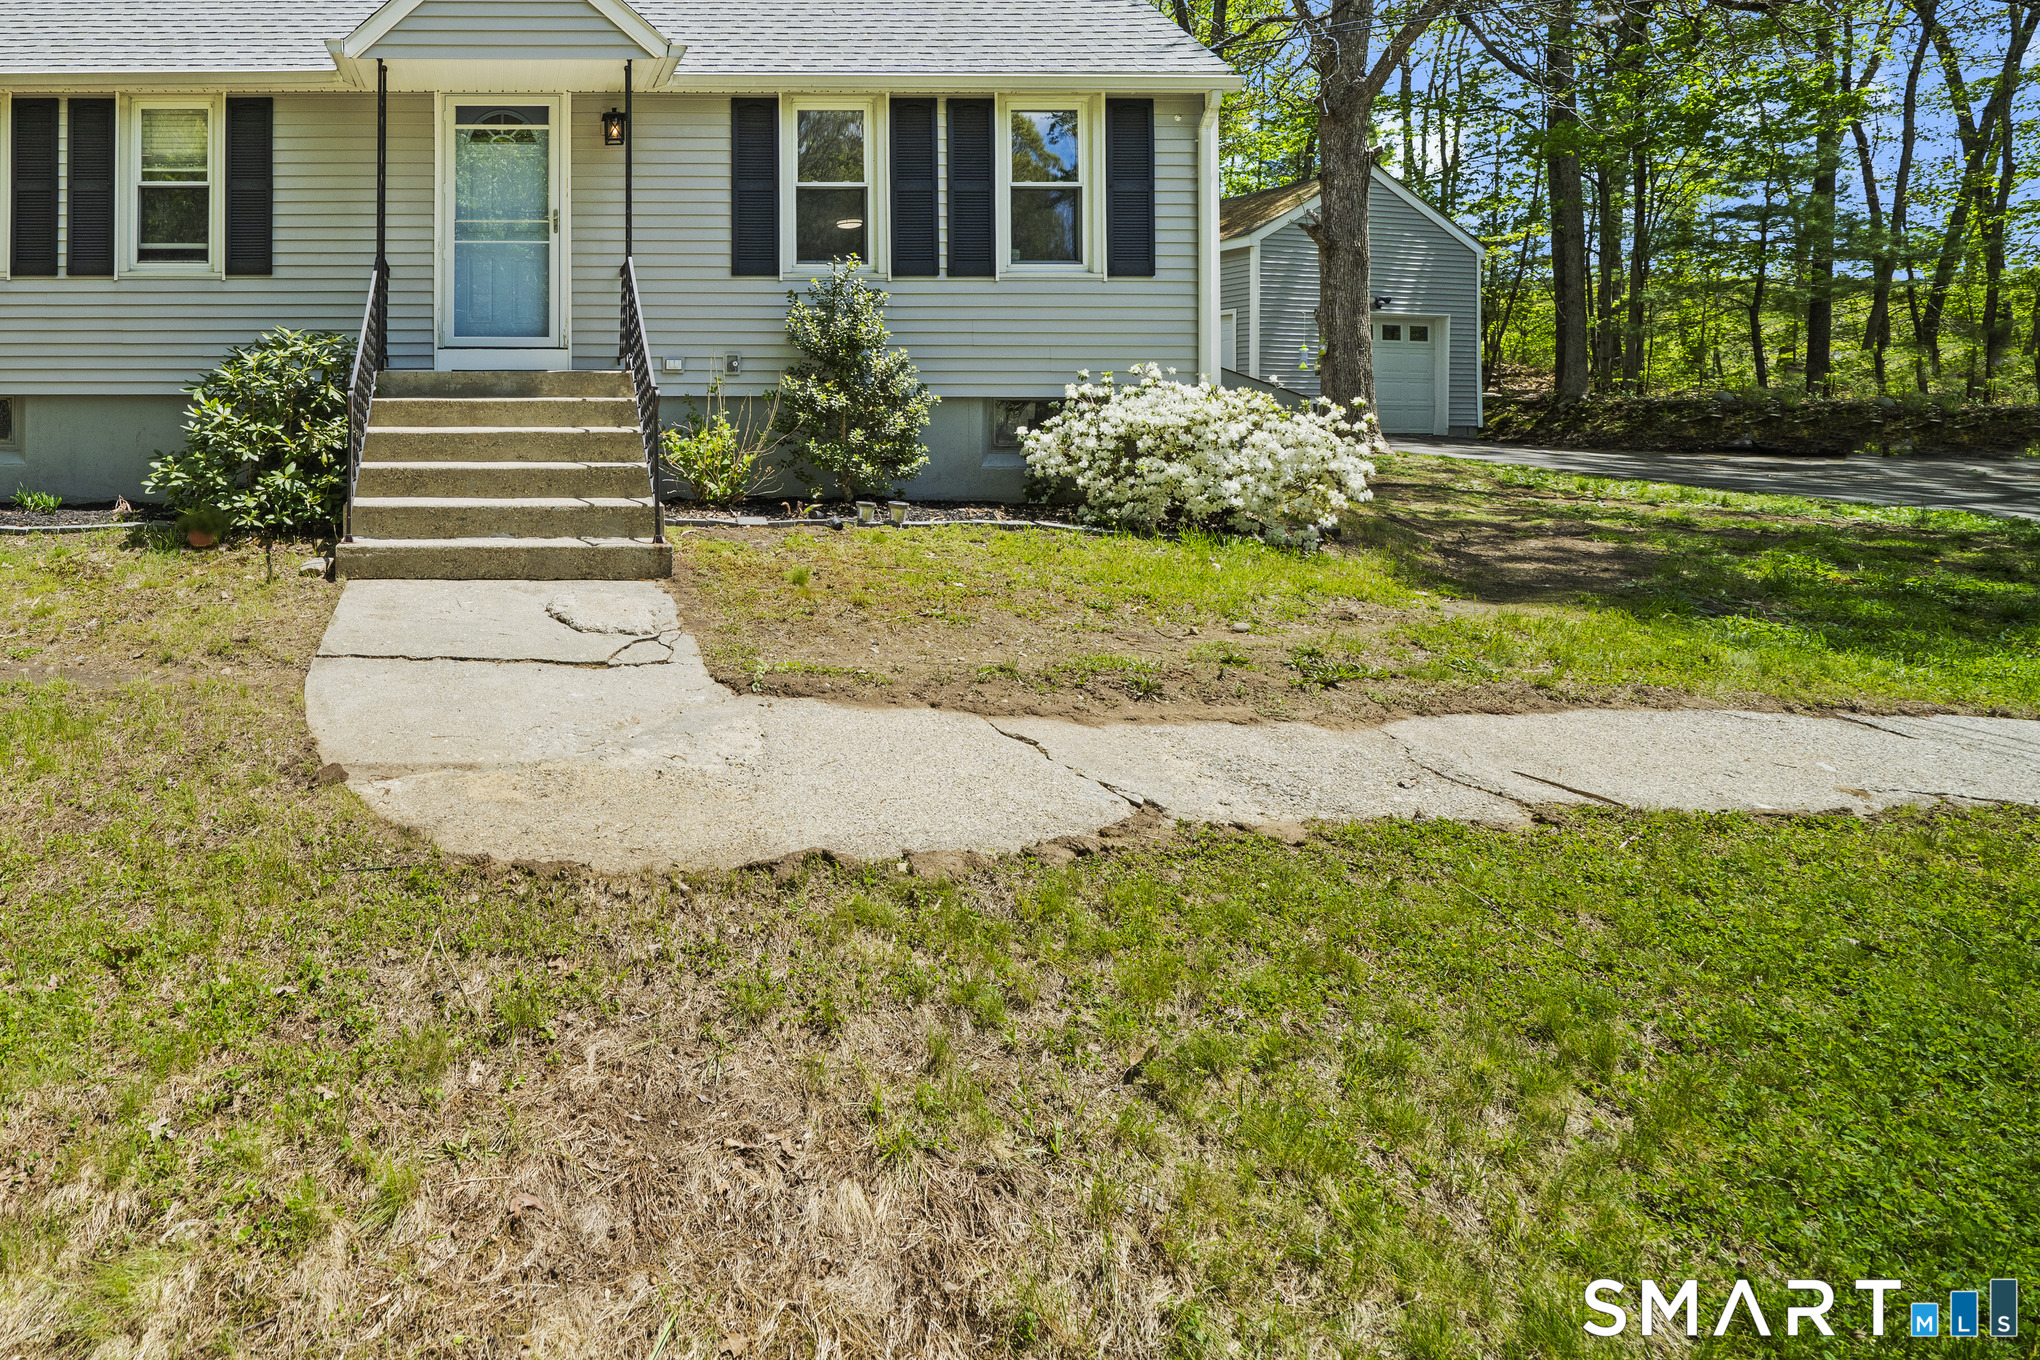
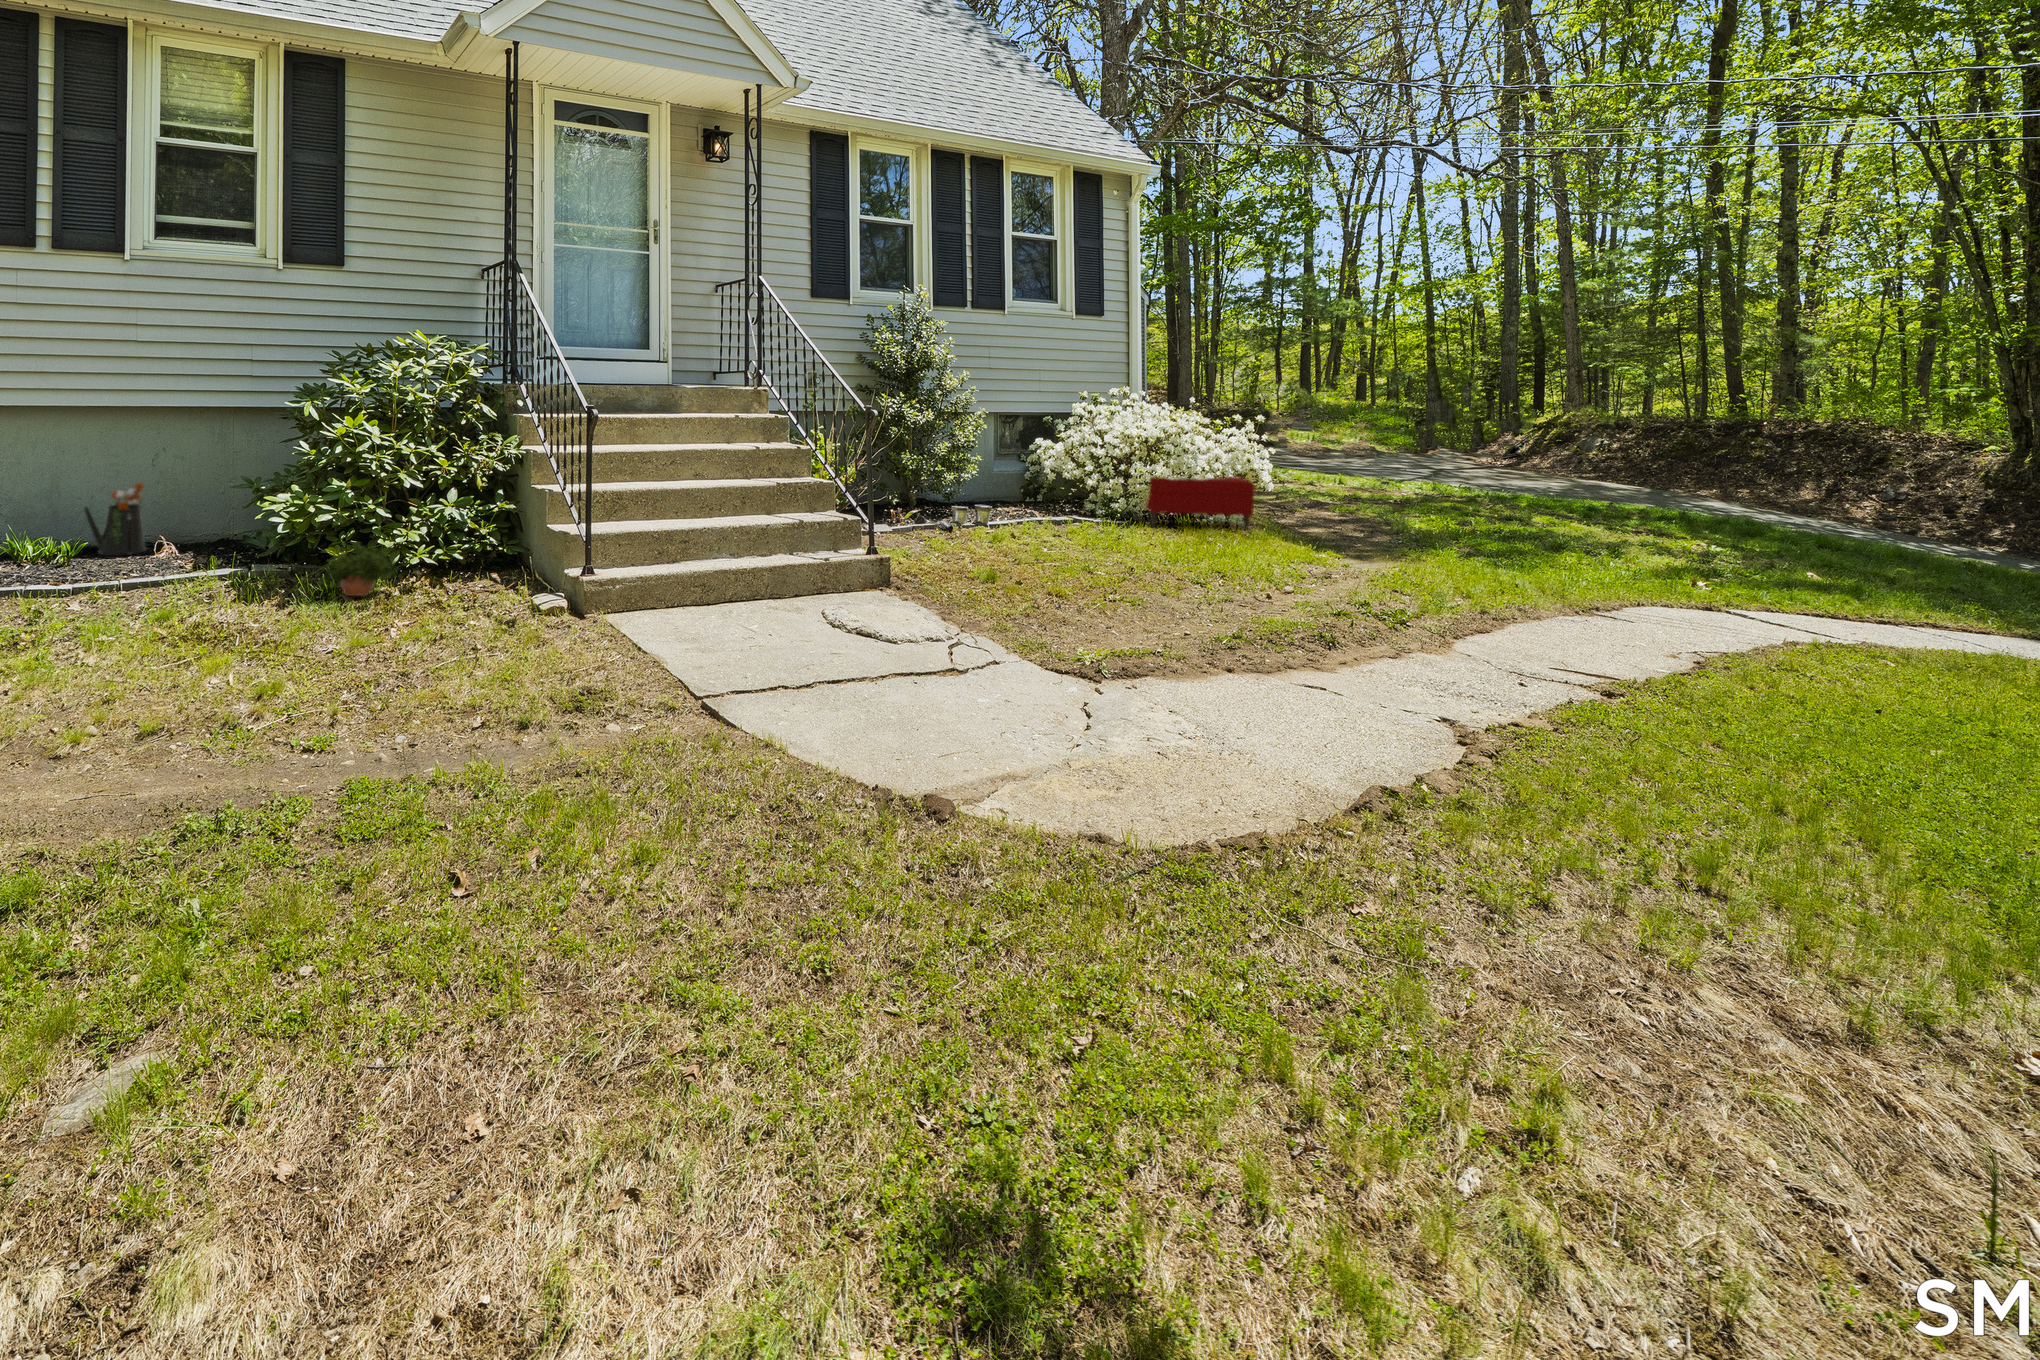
watering can: none [86,449,135,506] -> present [84,483,152,556]
bench: none [1149,471,1316,556] -> present [1136,477,1255,530]

